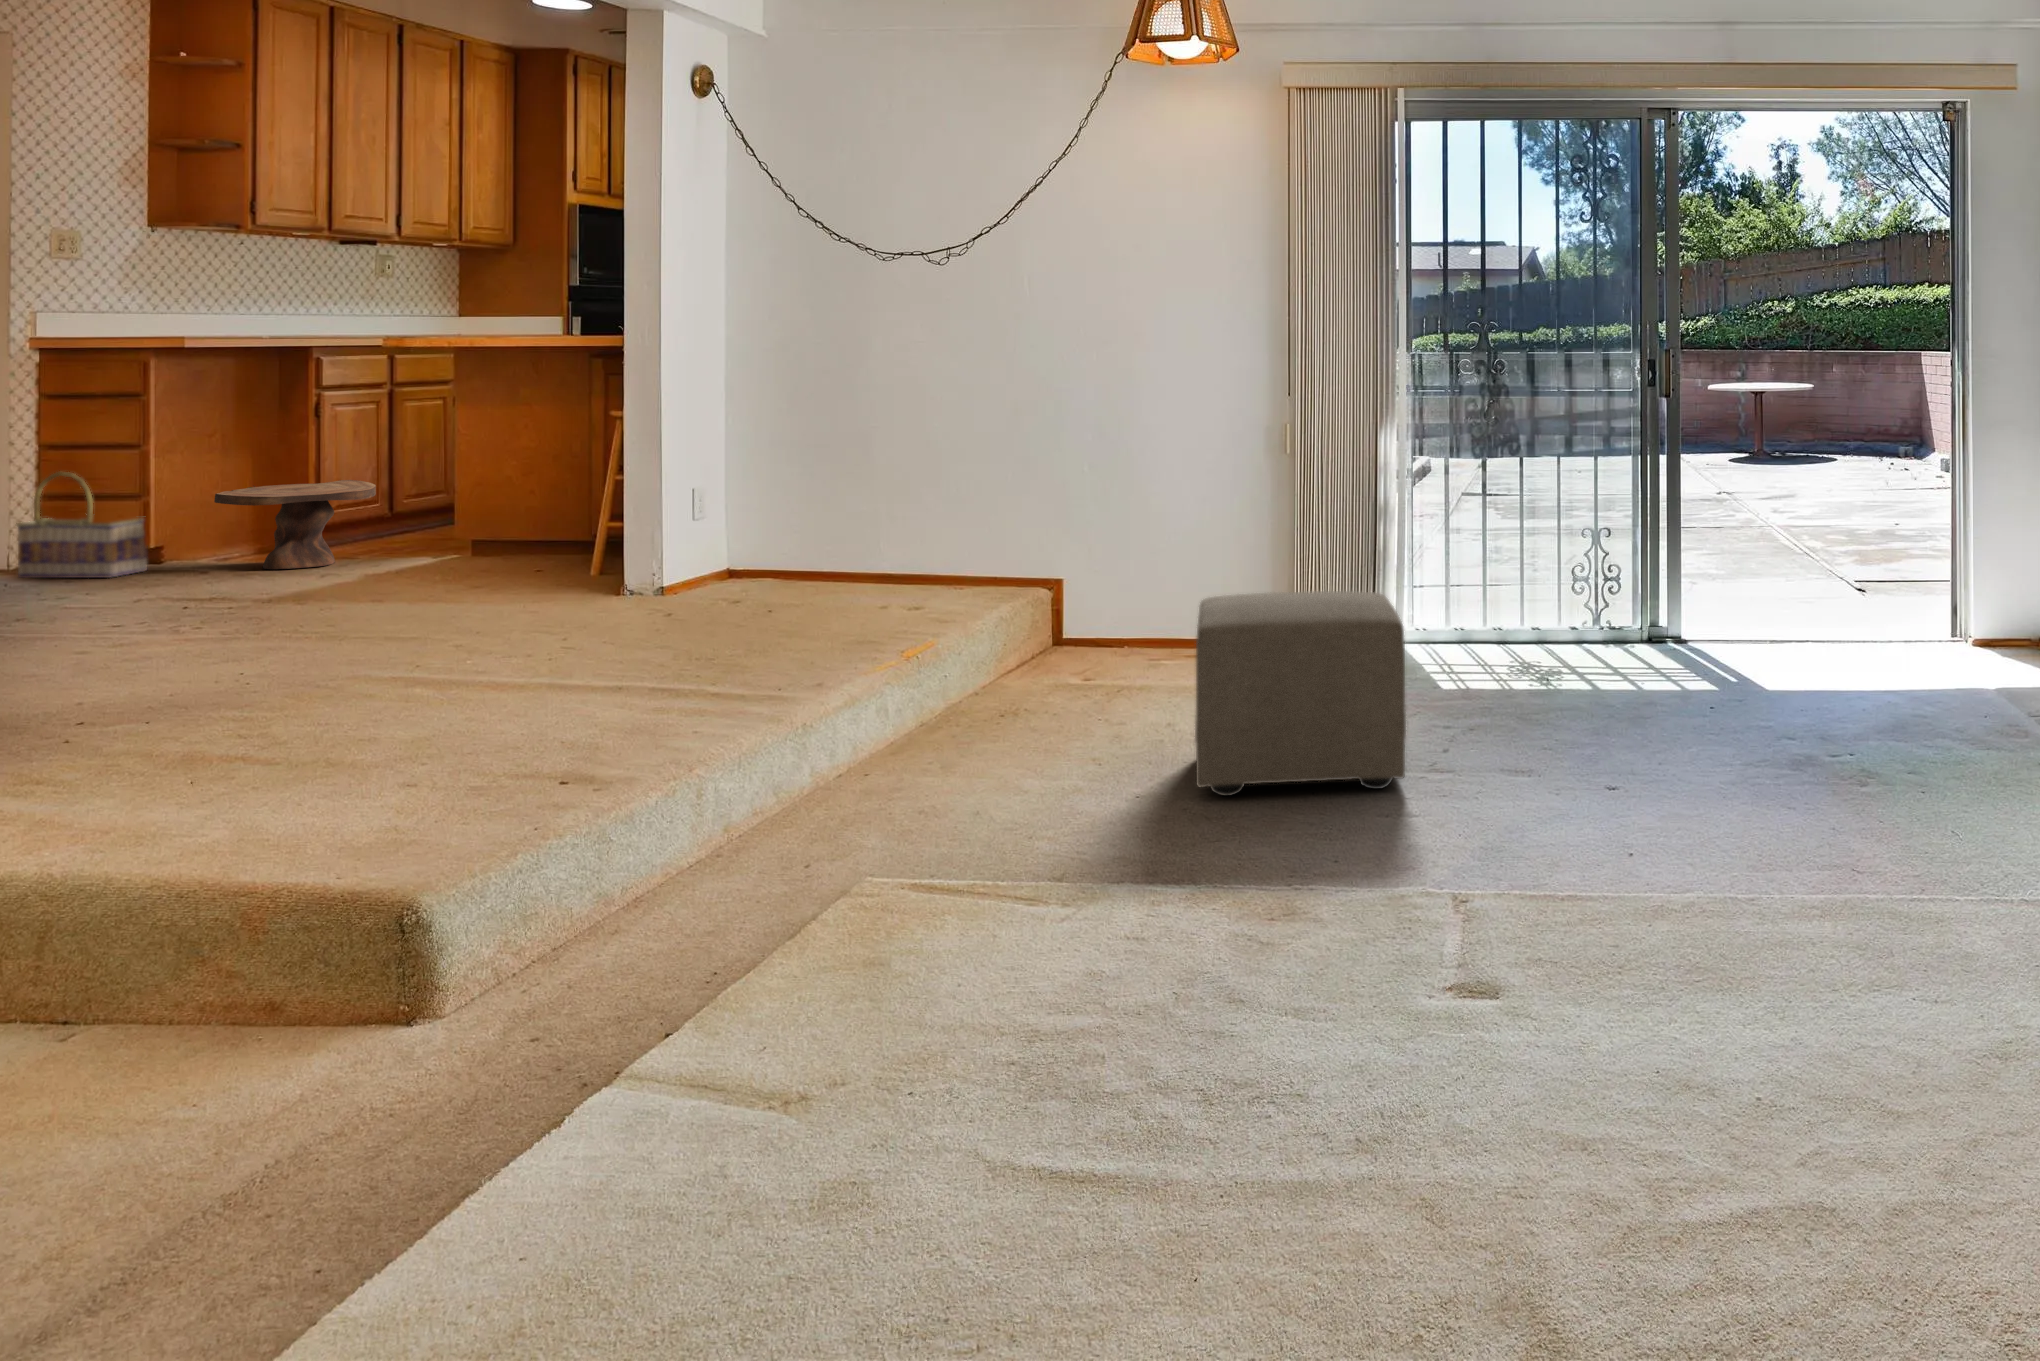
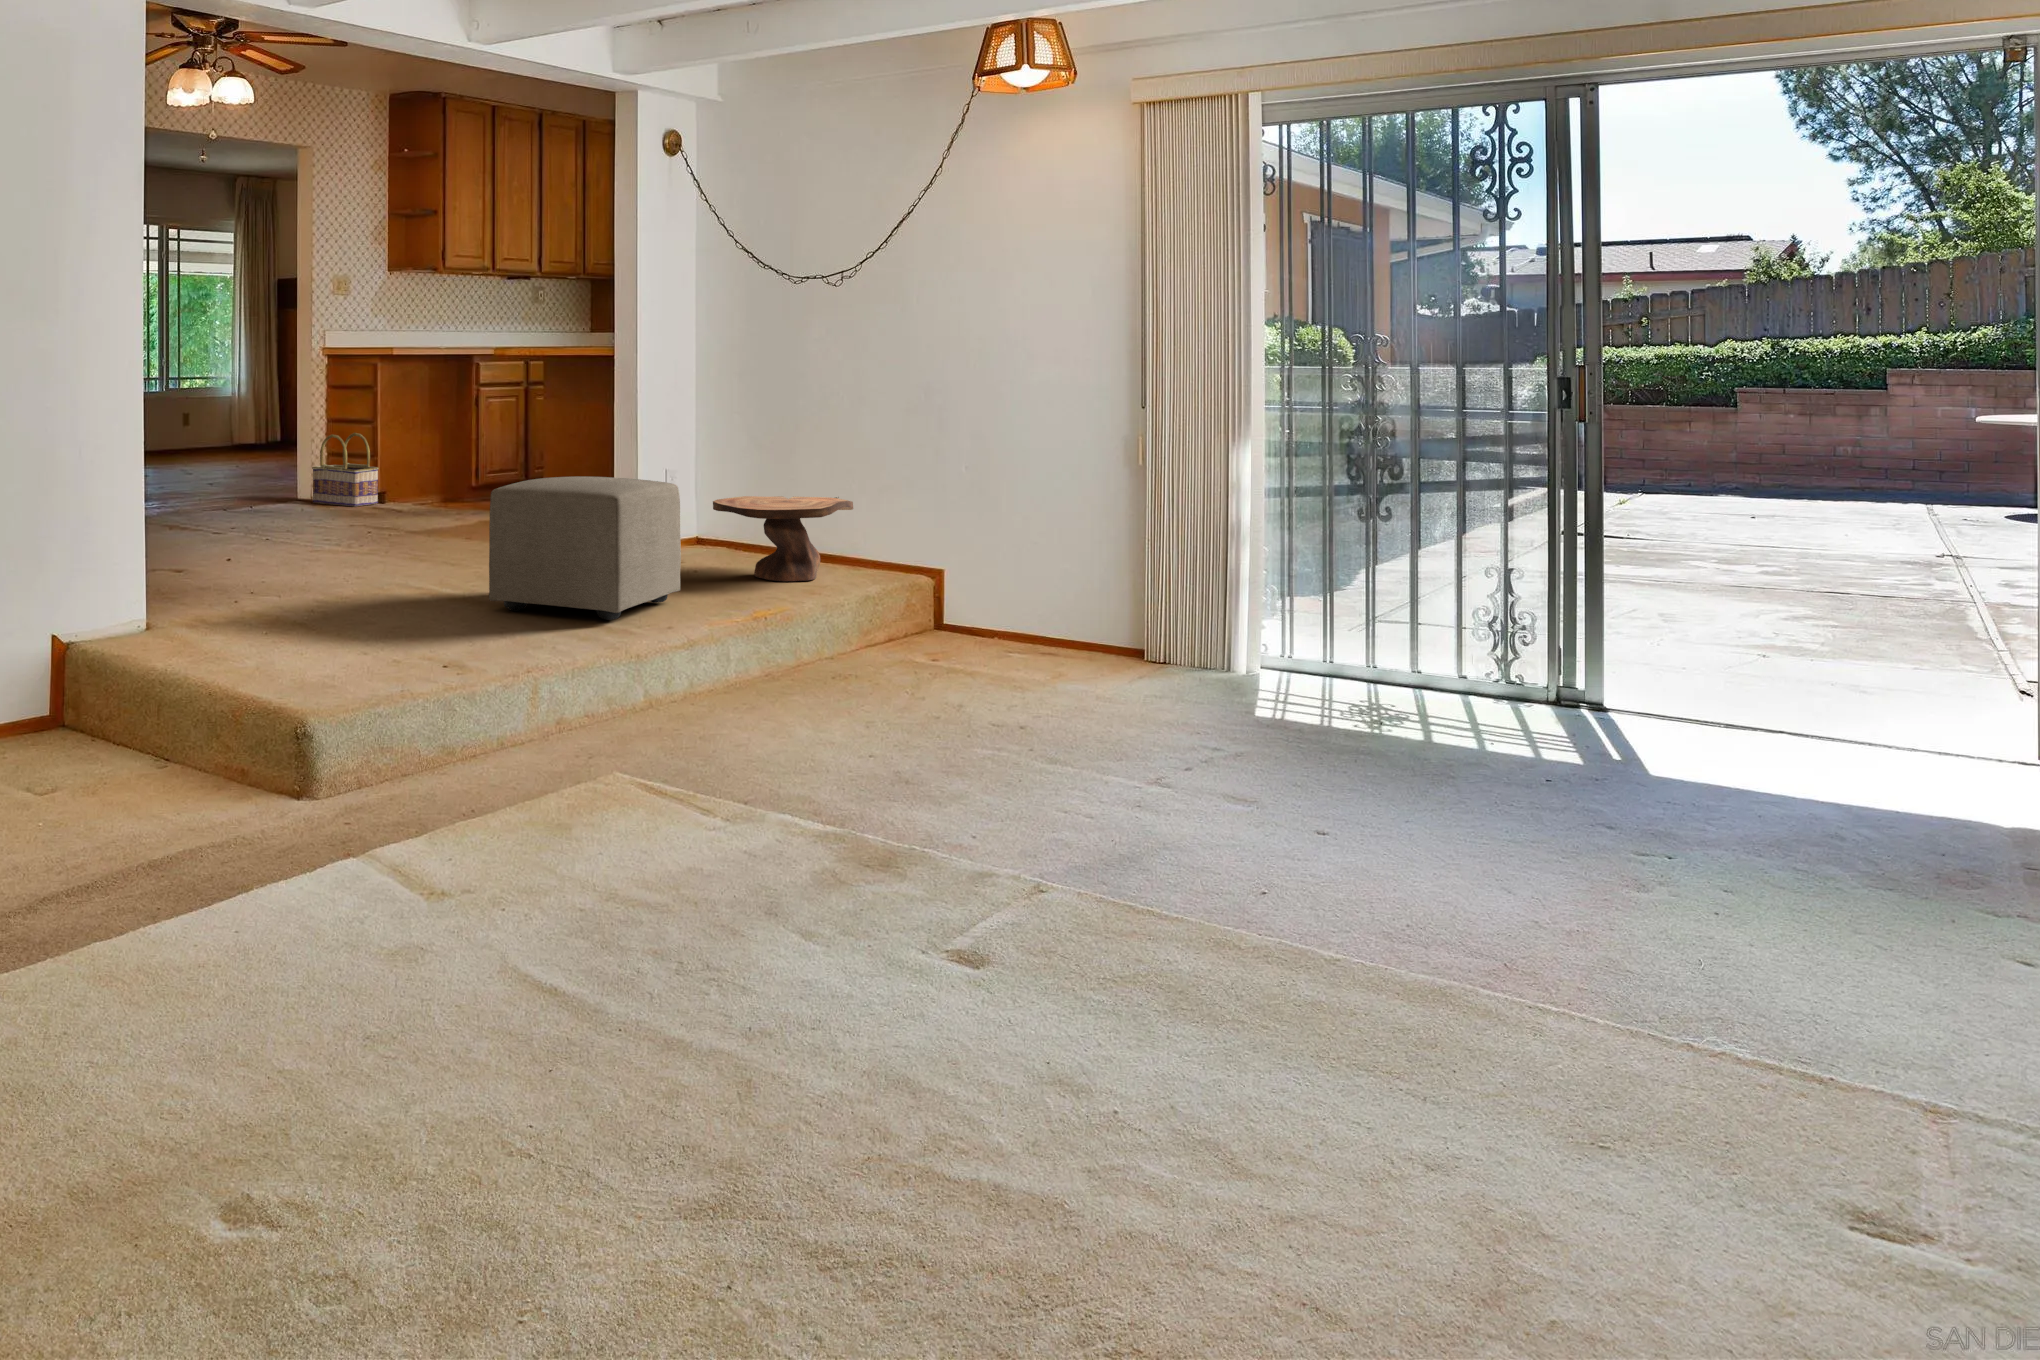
side table: present [214,480,376,569] -> present [713,496,853,581]
ottoman: present [1195,591,1406,796] -> present [489,476,681,620]

